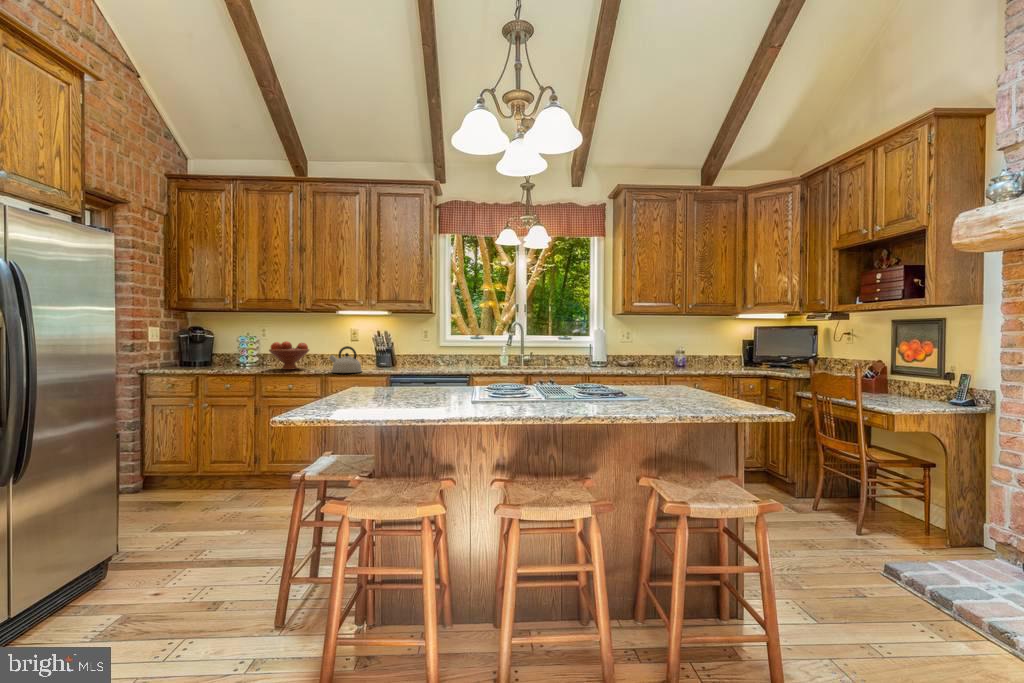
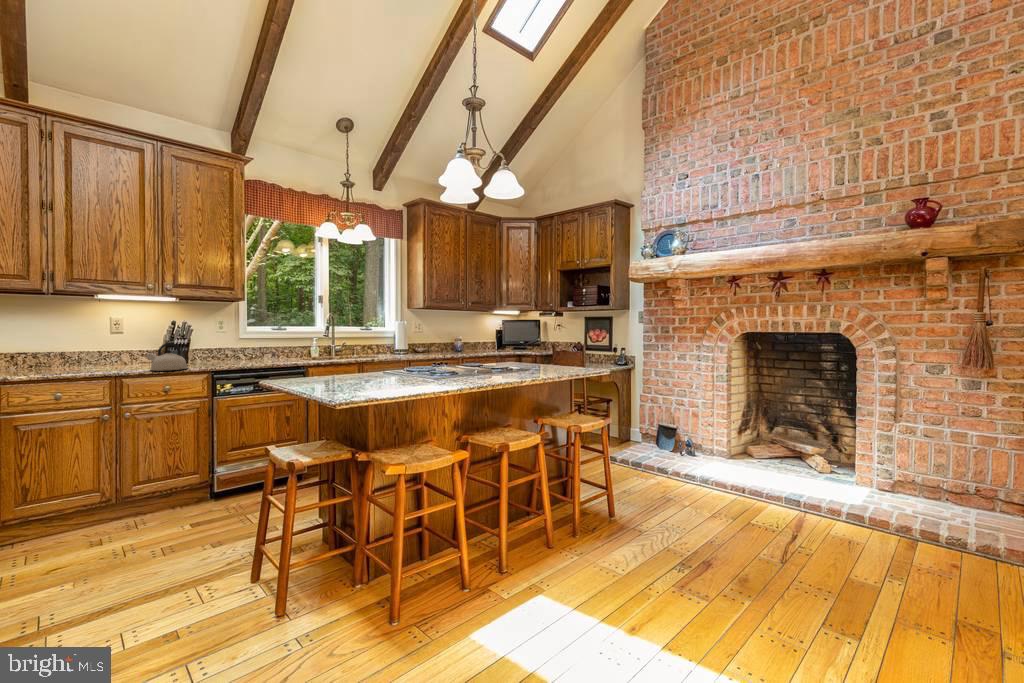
fruit bowl: present [269,341,309,370] -> none [52,340,110,371]

